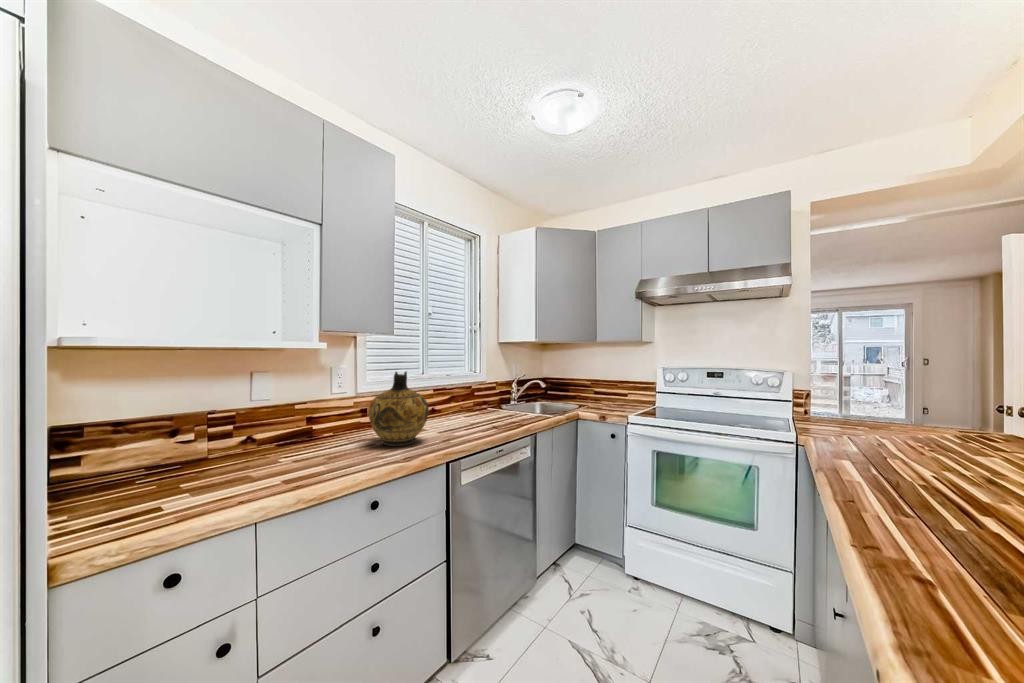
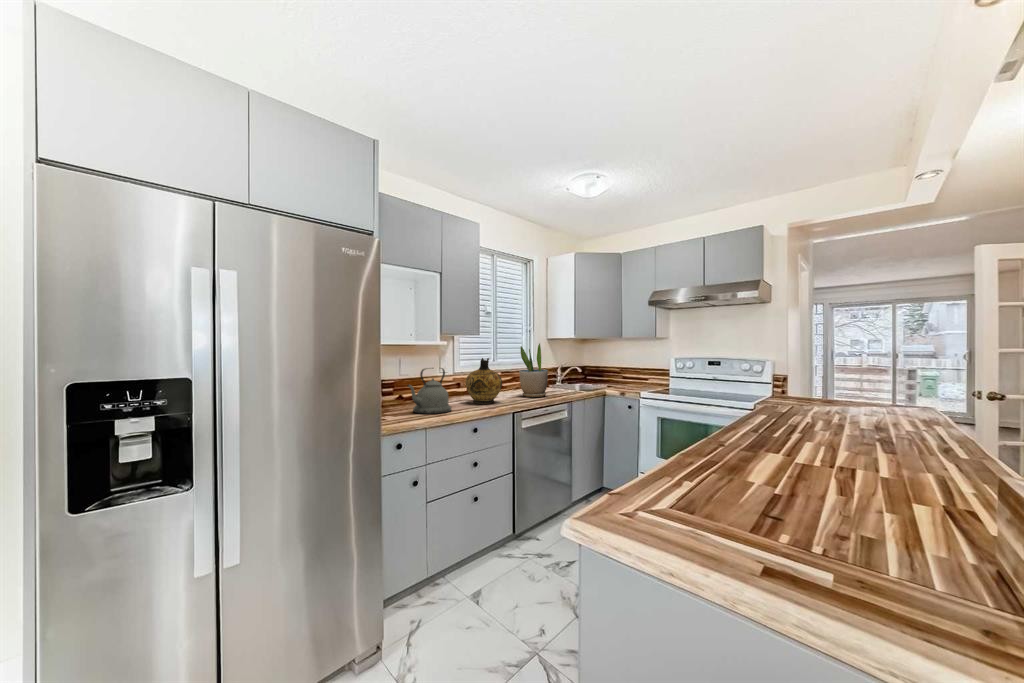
potted plant: none [458,347,500,428] -> present [519,344,548,397]
kettle: none [237,390,334,478] -> present [408,368,451,414]

